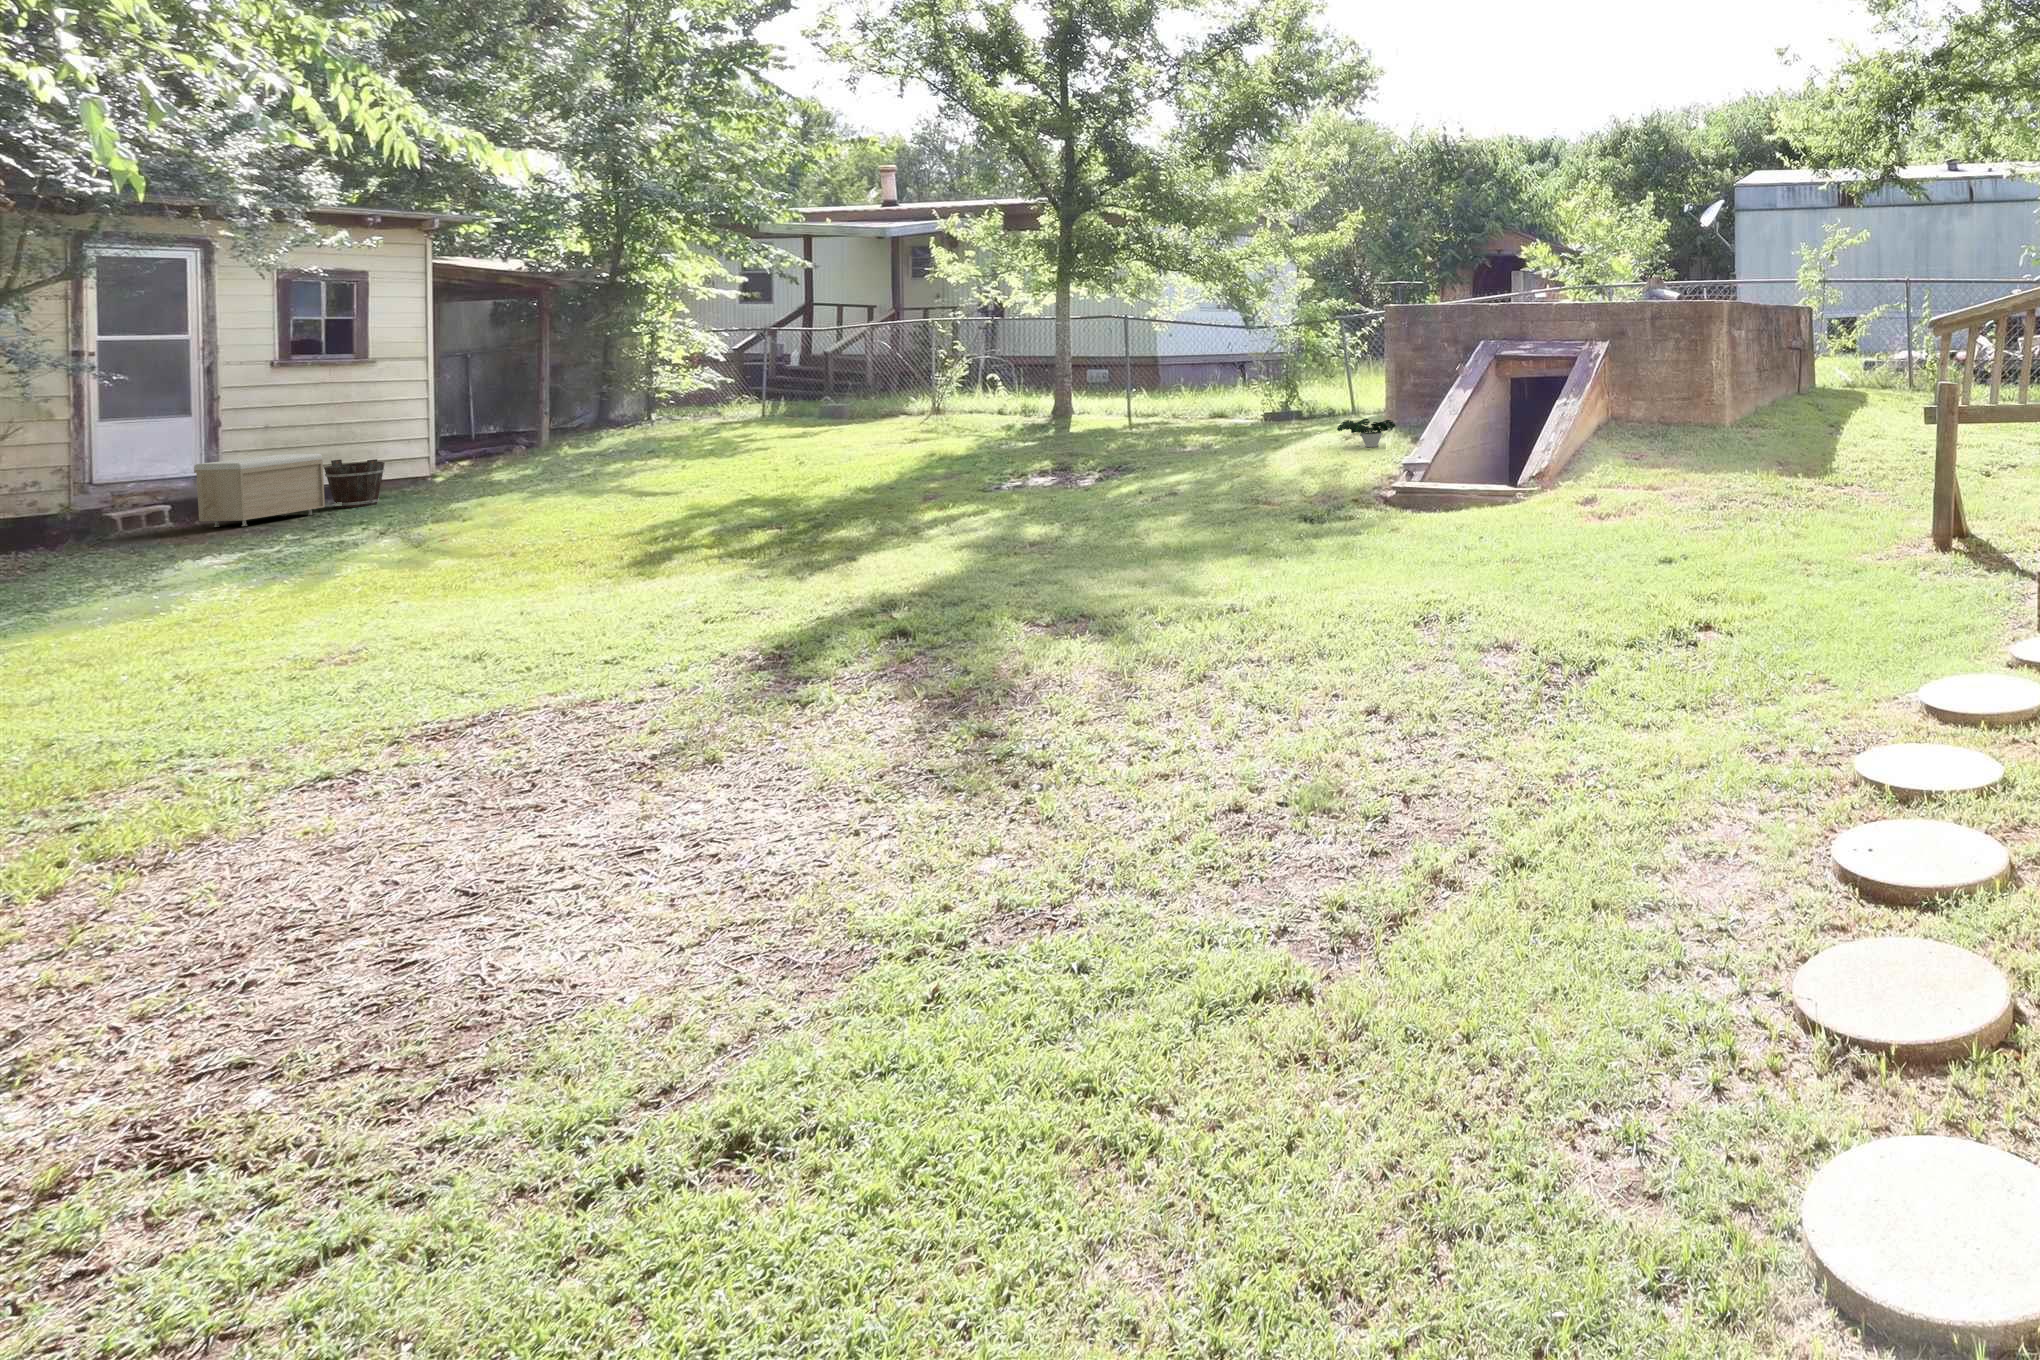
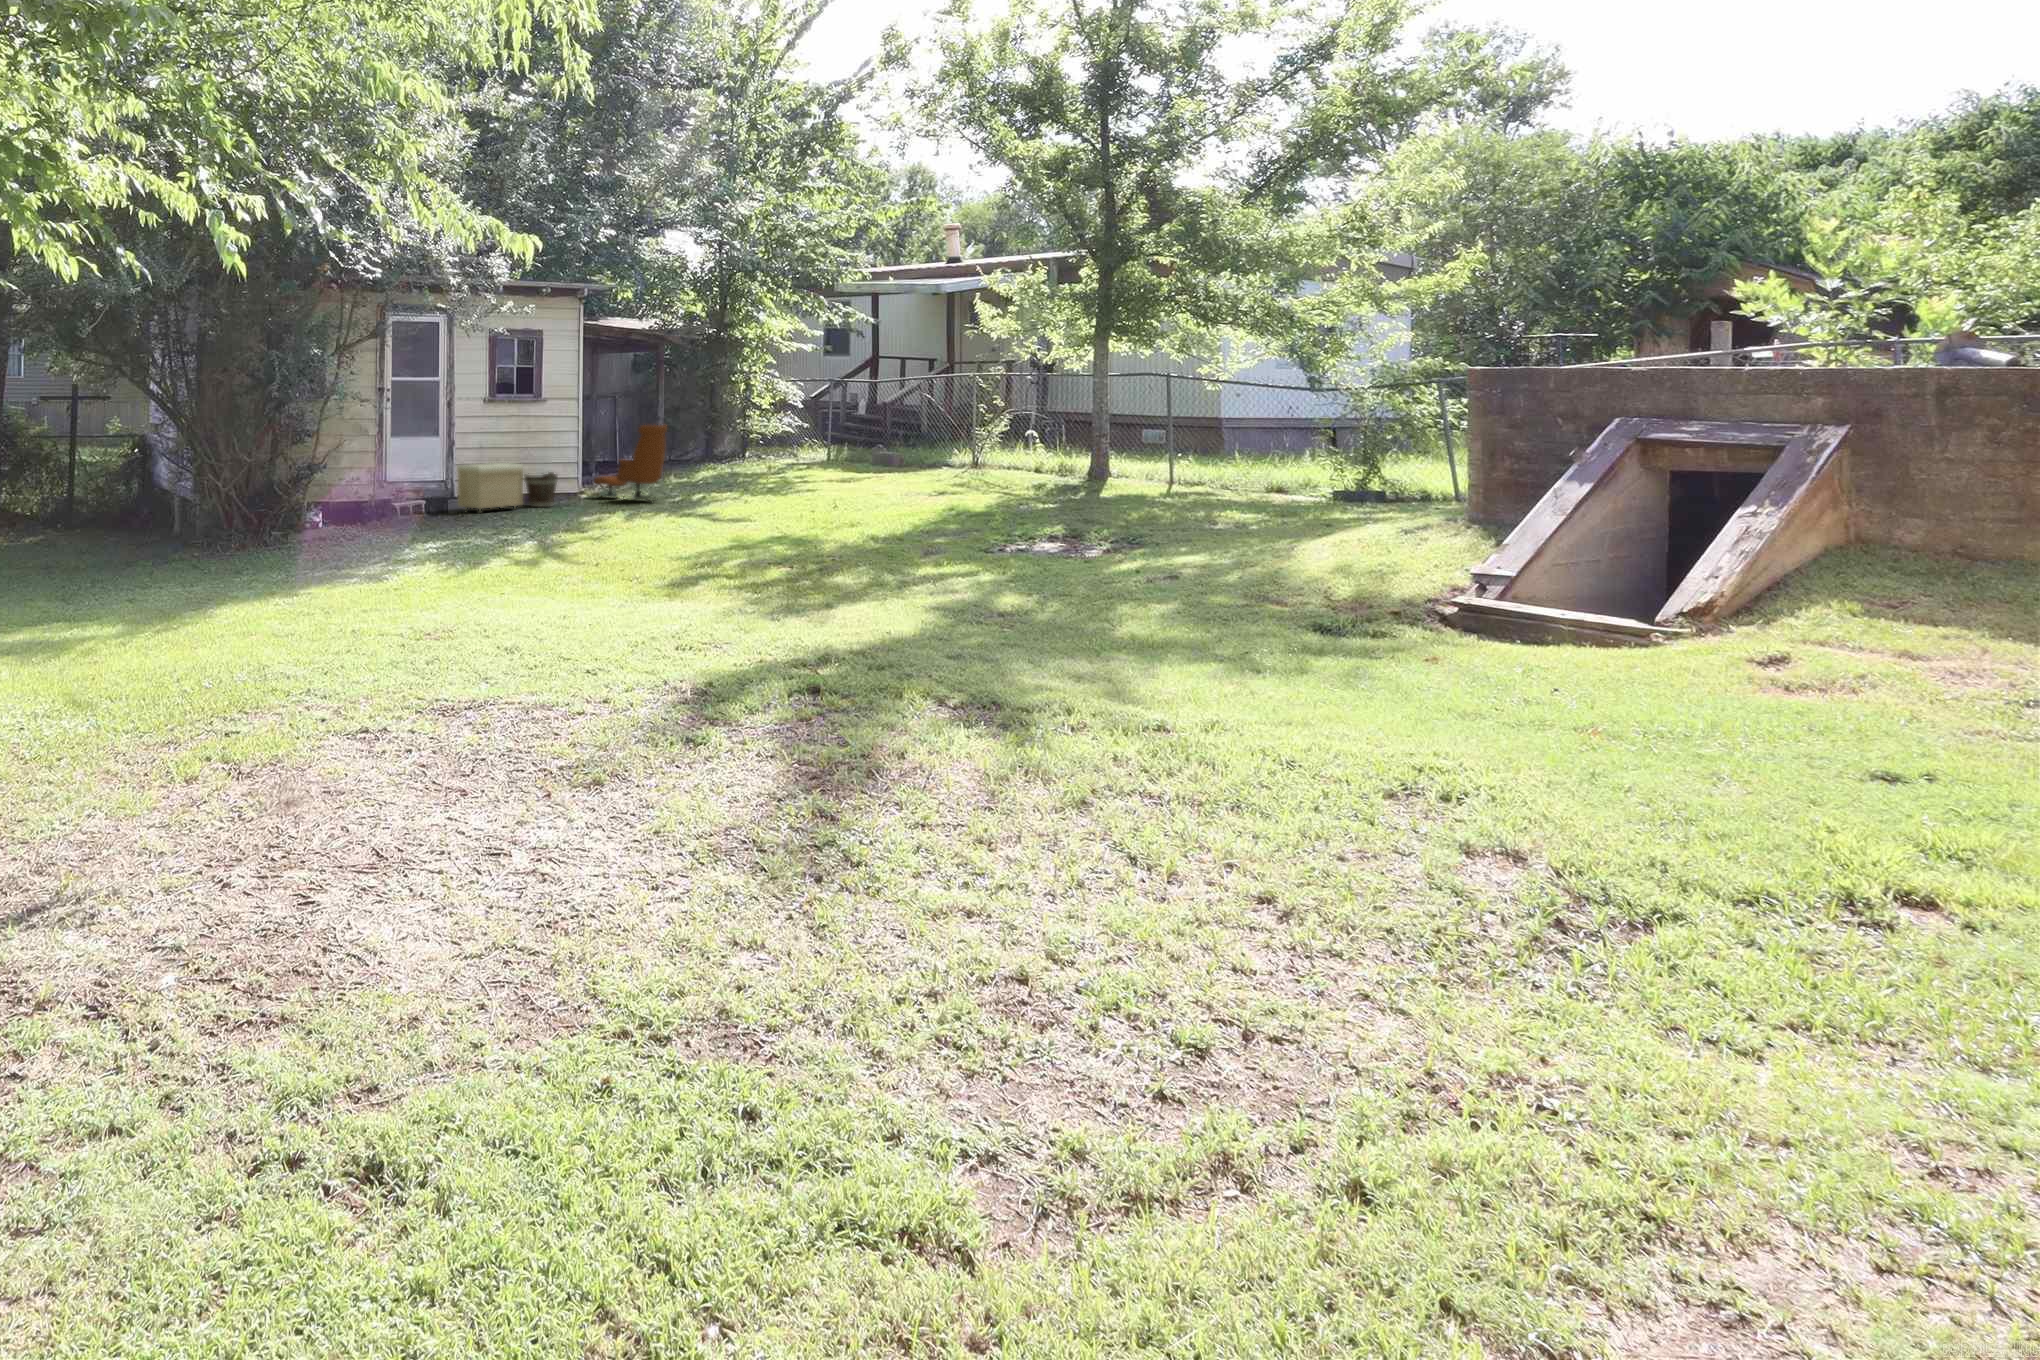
lounge chair: none [444,388,558,488] -> present [594,425,667,501]
potted plant: present [1337,419,1396,447] -> none [1415,515,1504,551]

